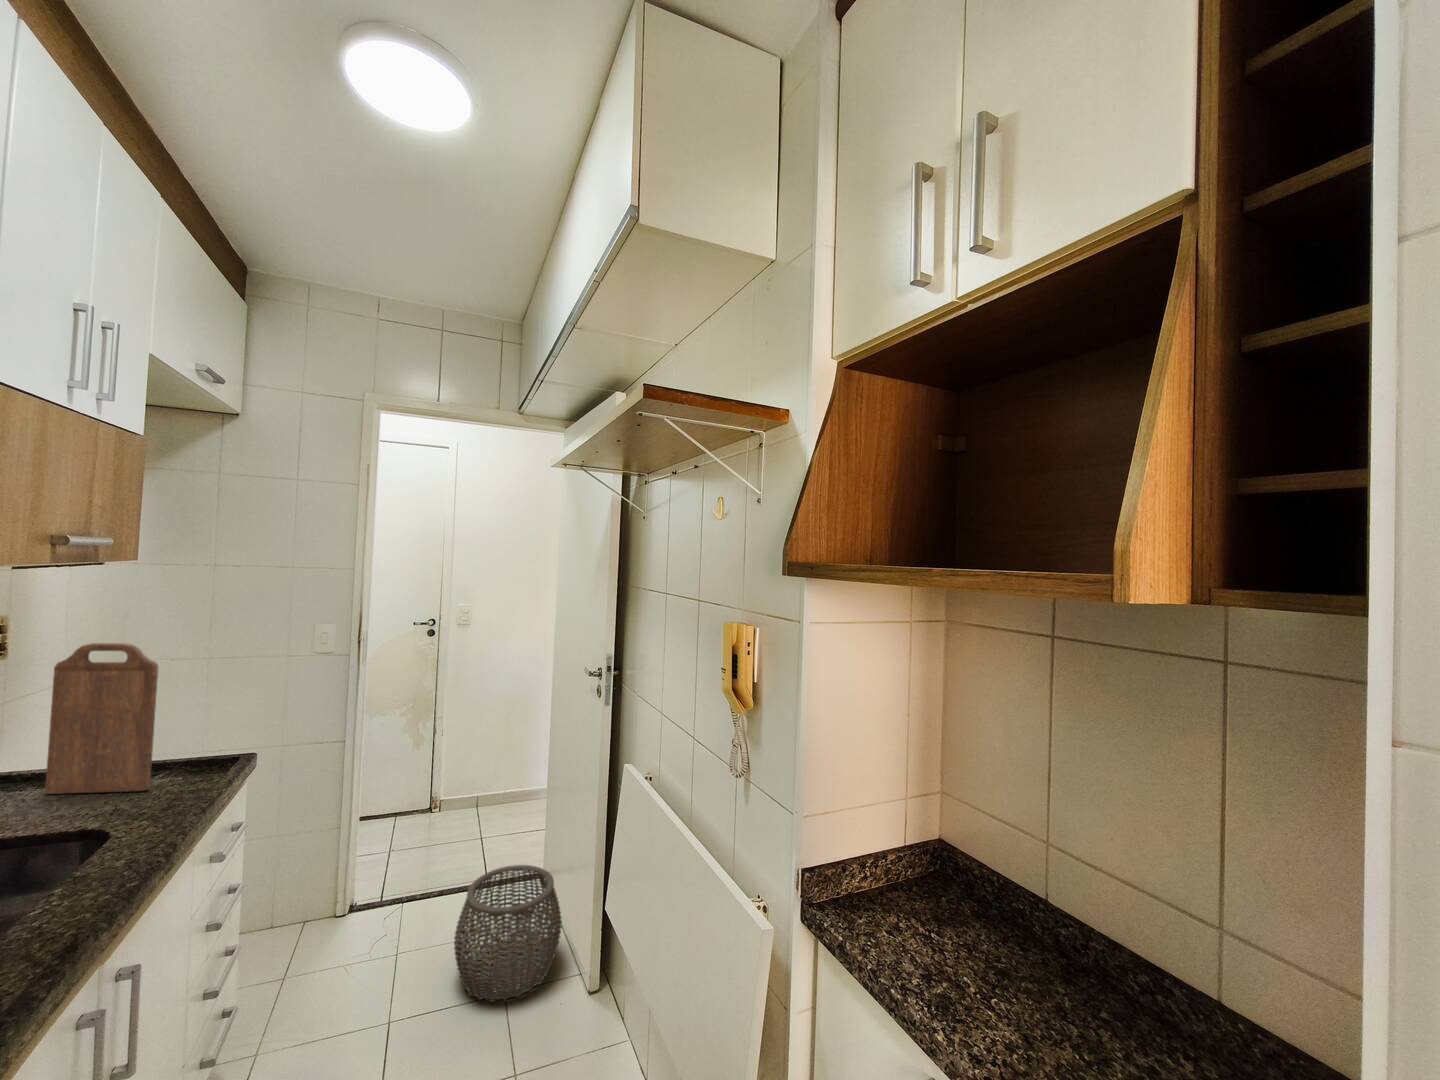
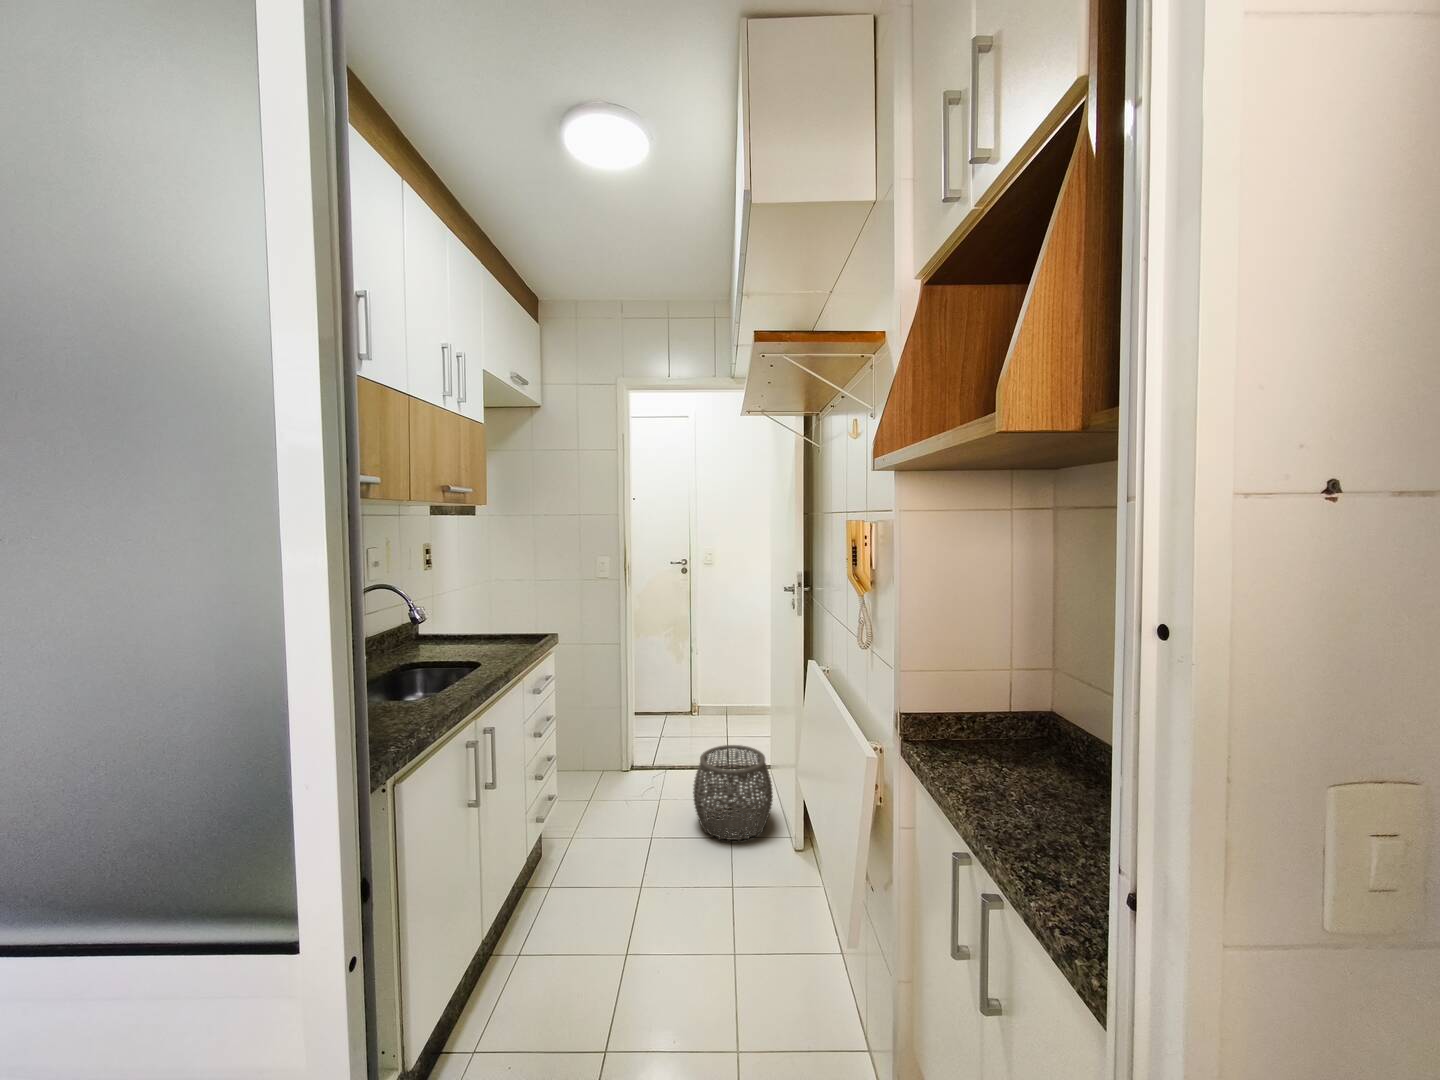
cutting board: present [45,643,158,794] -> none [454,555,503,647]

